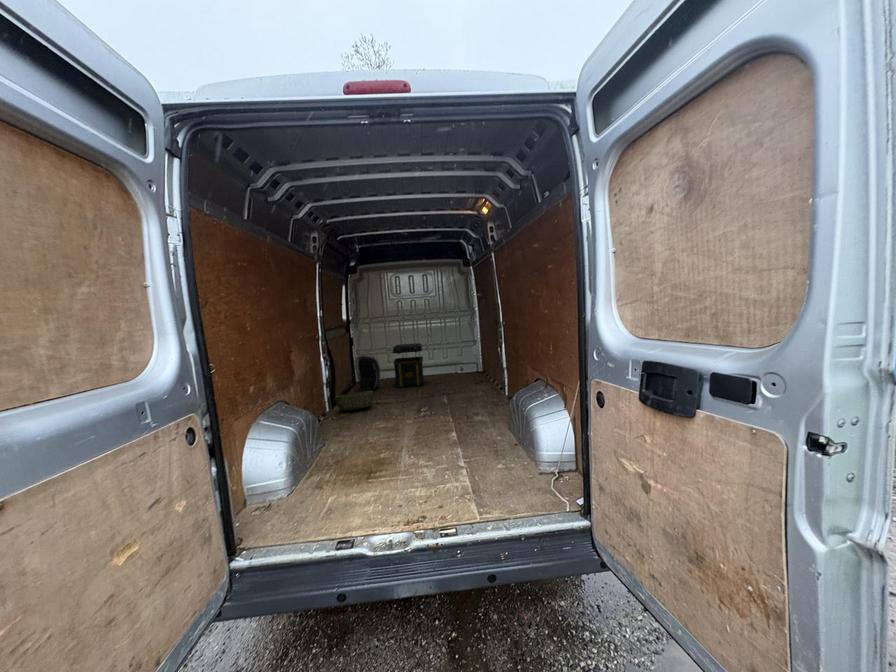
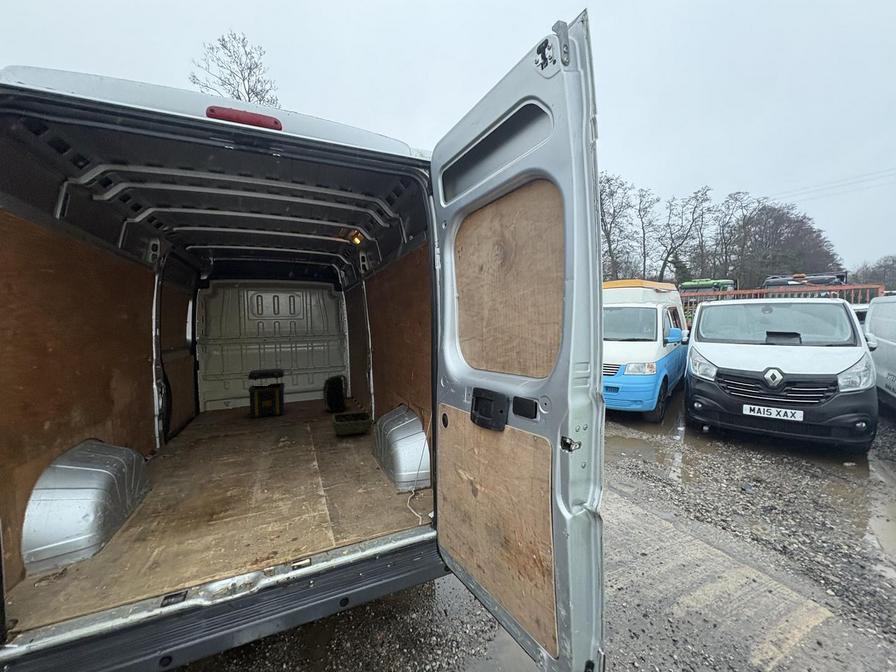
backpack: present [355,356,380,391] -> present [323,374,348,413]
woven basket: present [335,391,373,410] -> present [332,411,373,435]

